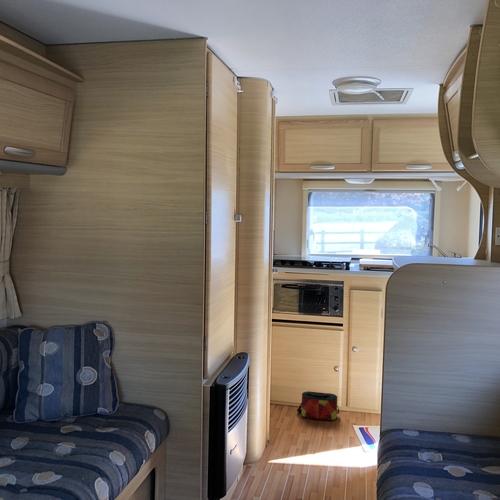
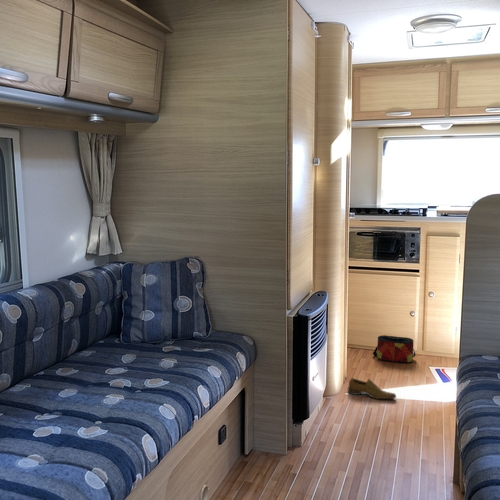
shoe: none [270,443,319,465] -> present [348,378,396,399]

